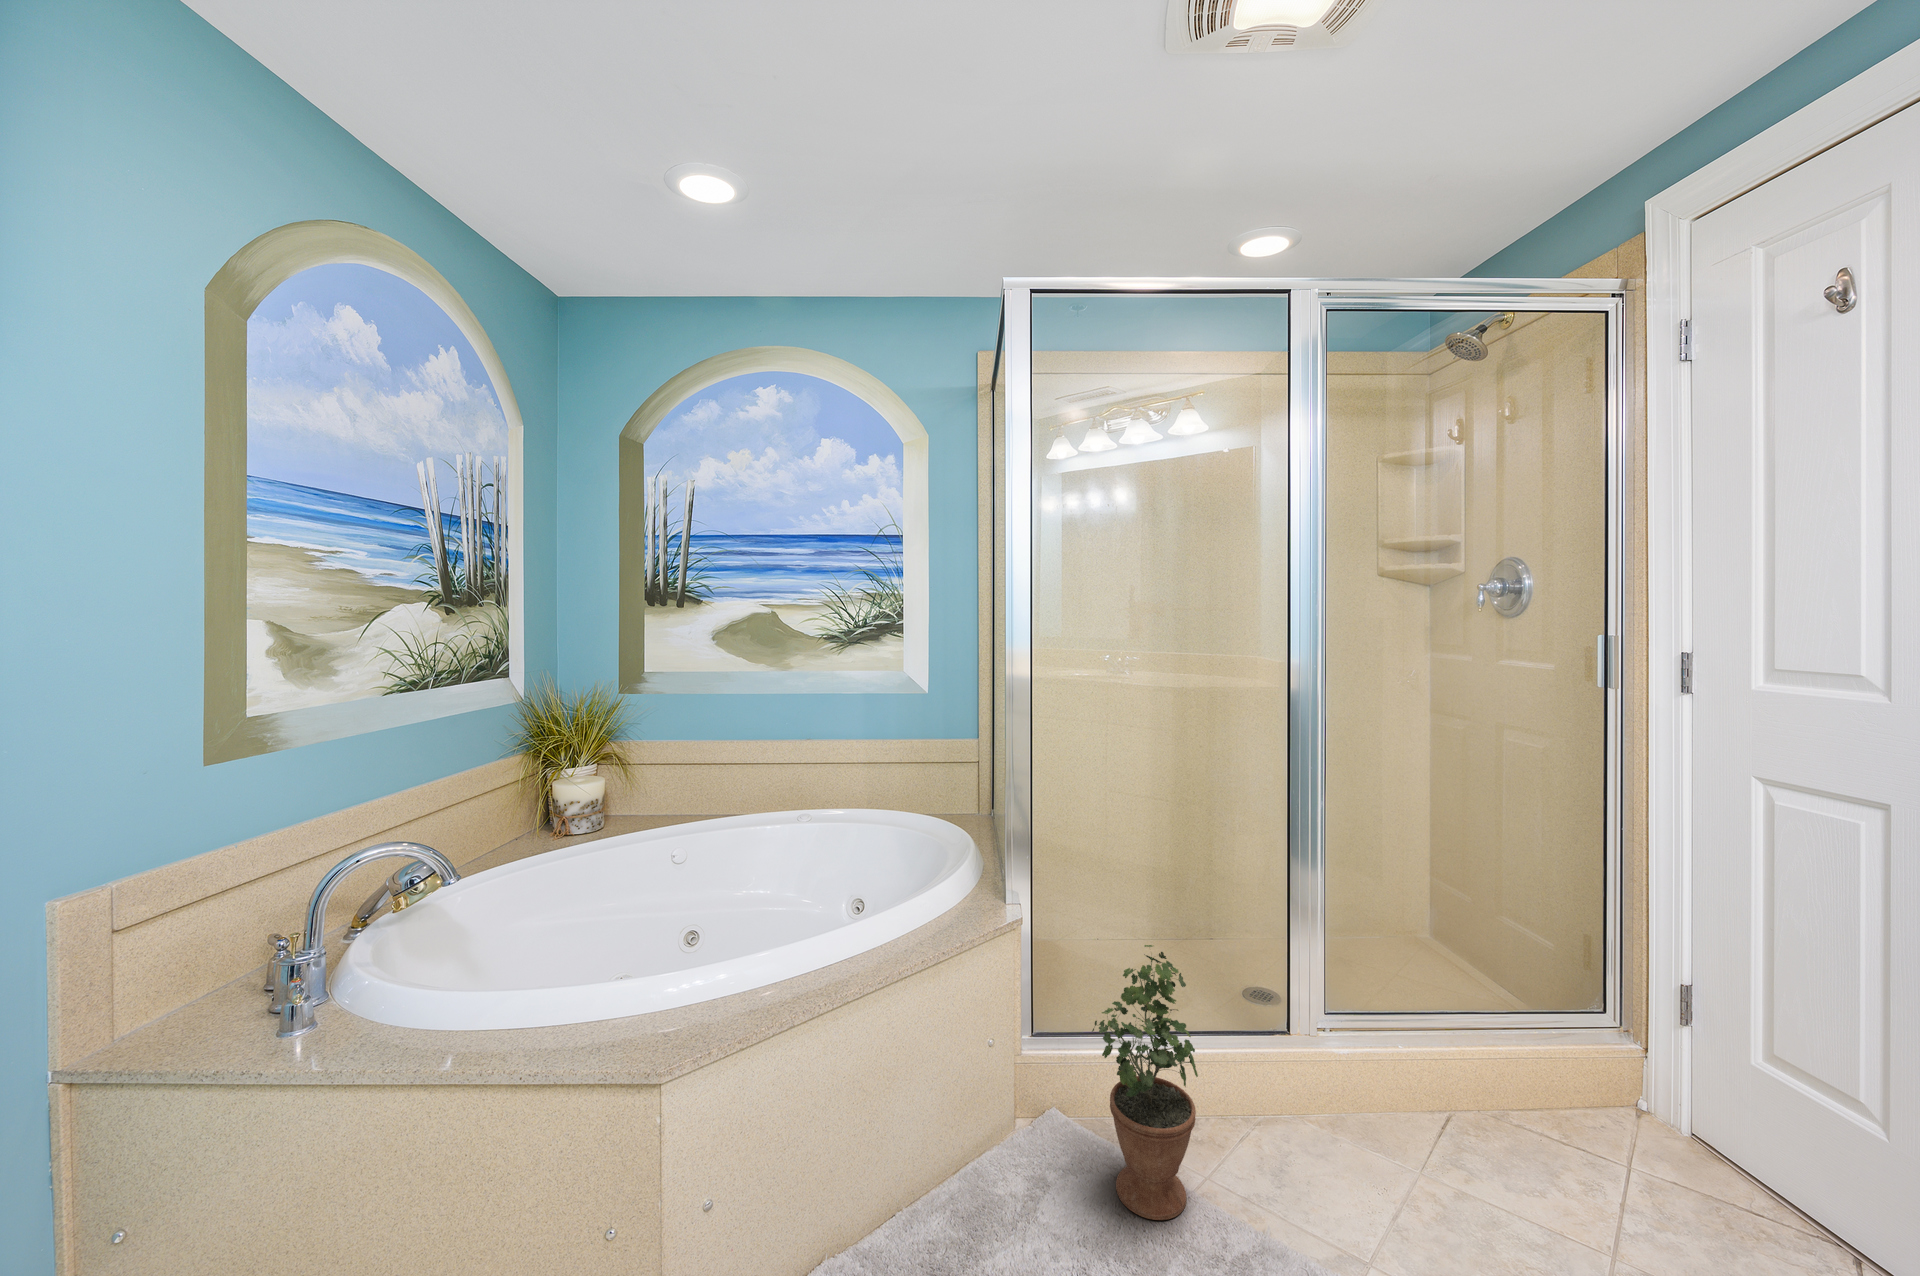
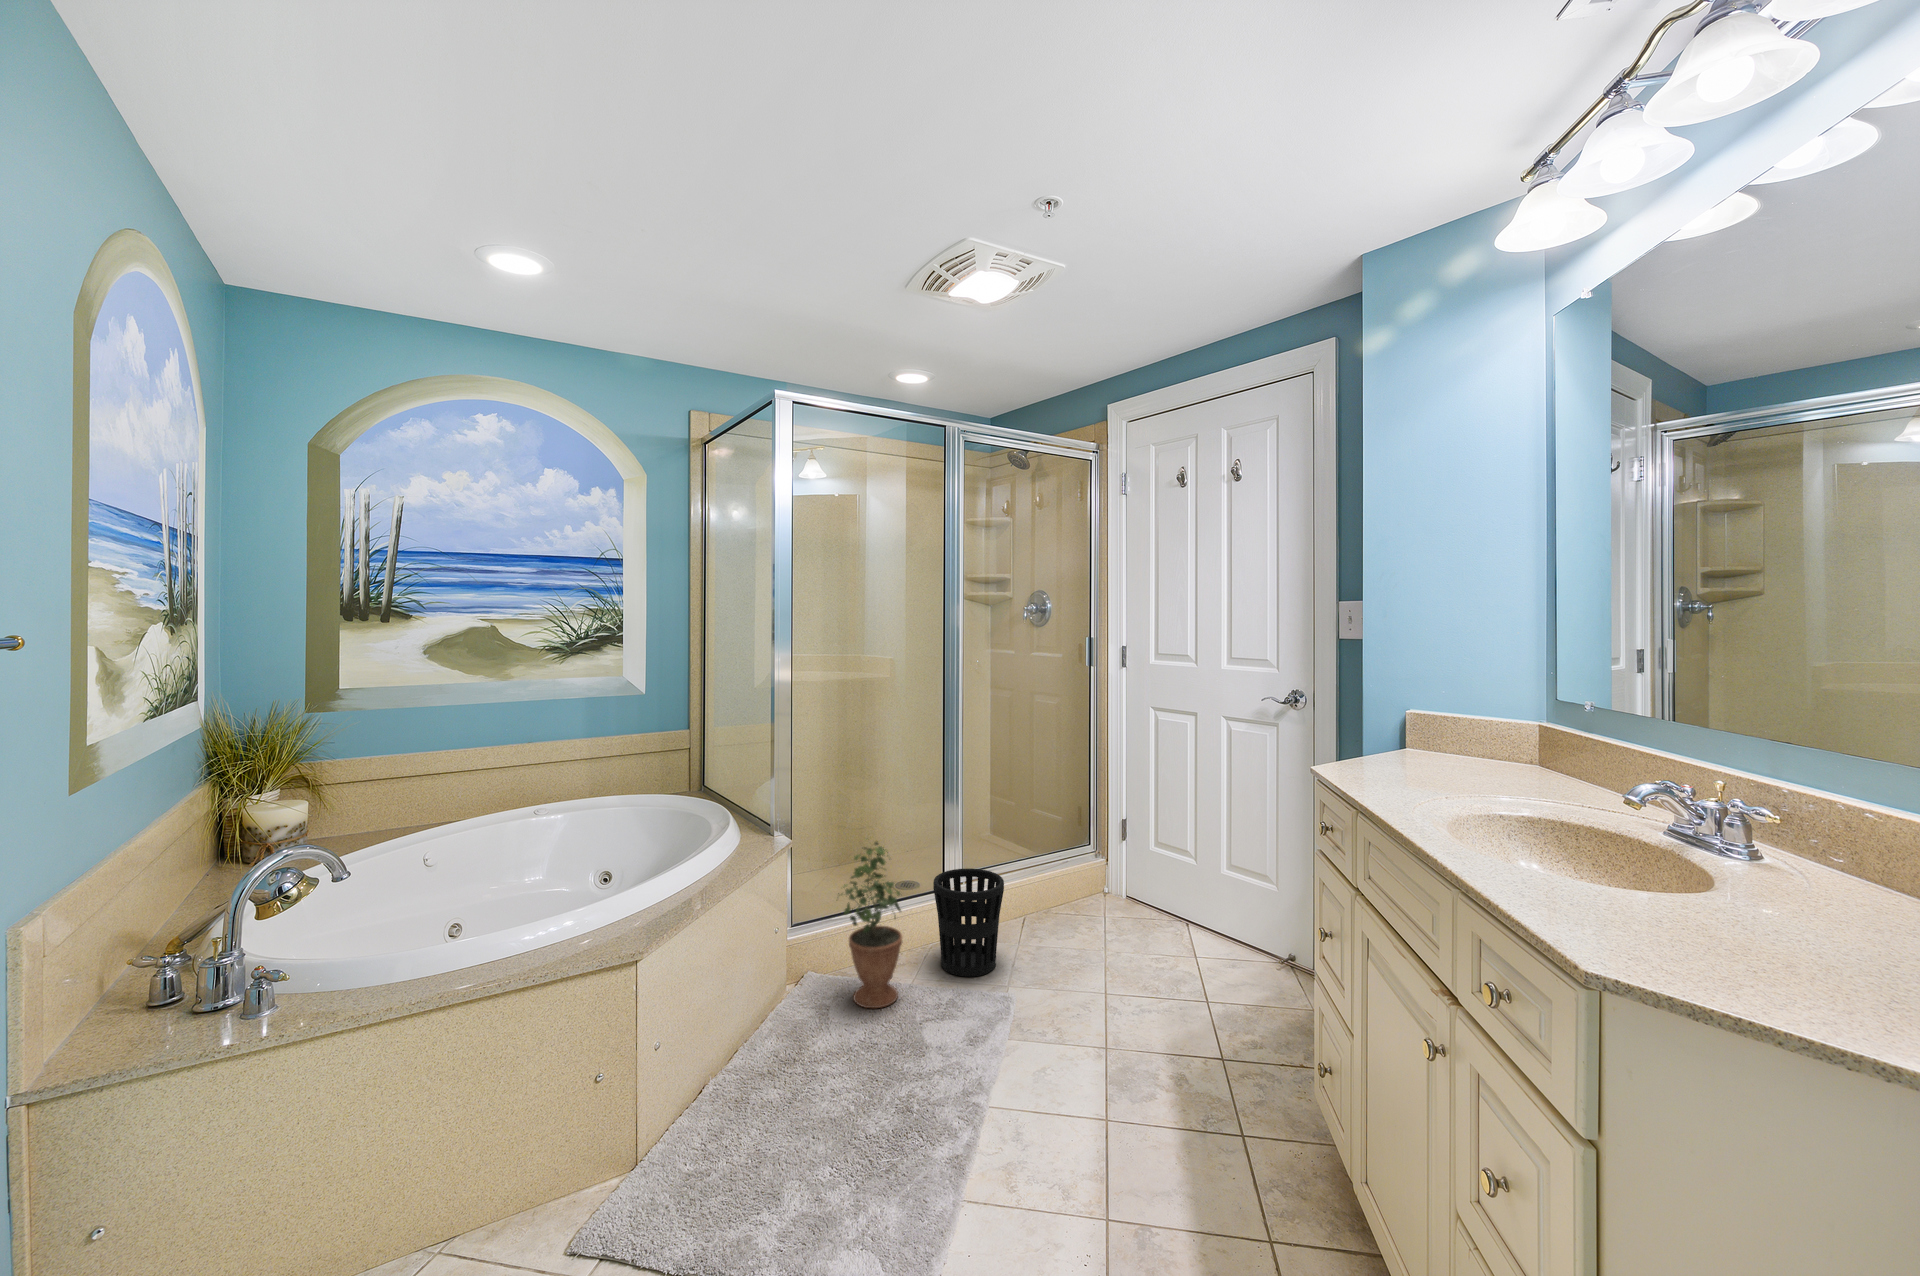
wastebasket: none [1265,1014,1397,1218] -> present [933,869,1004,977]

